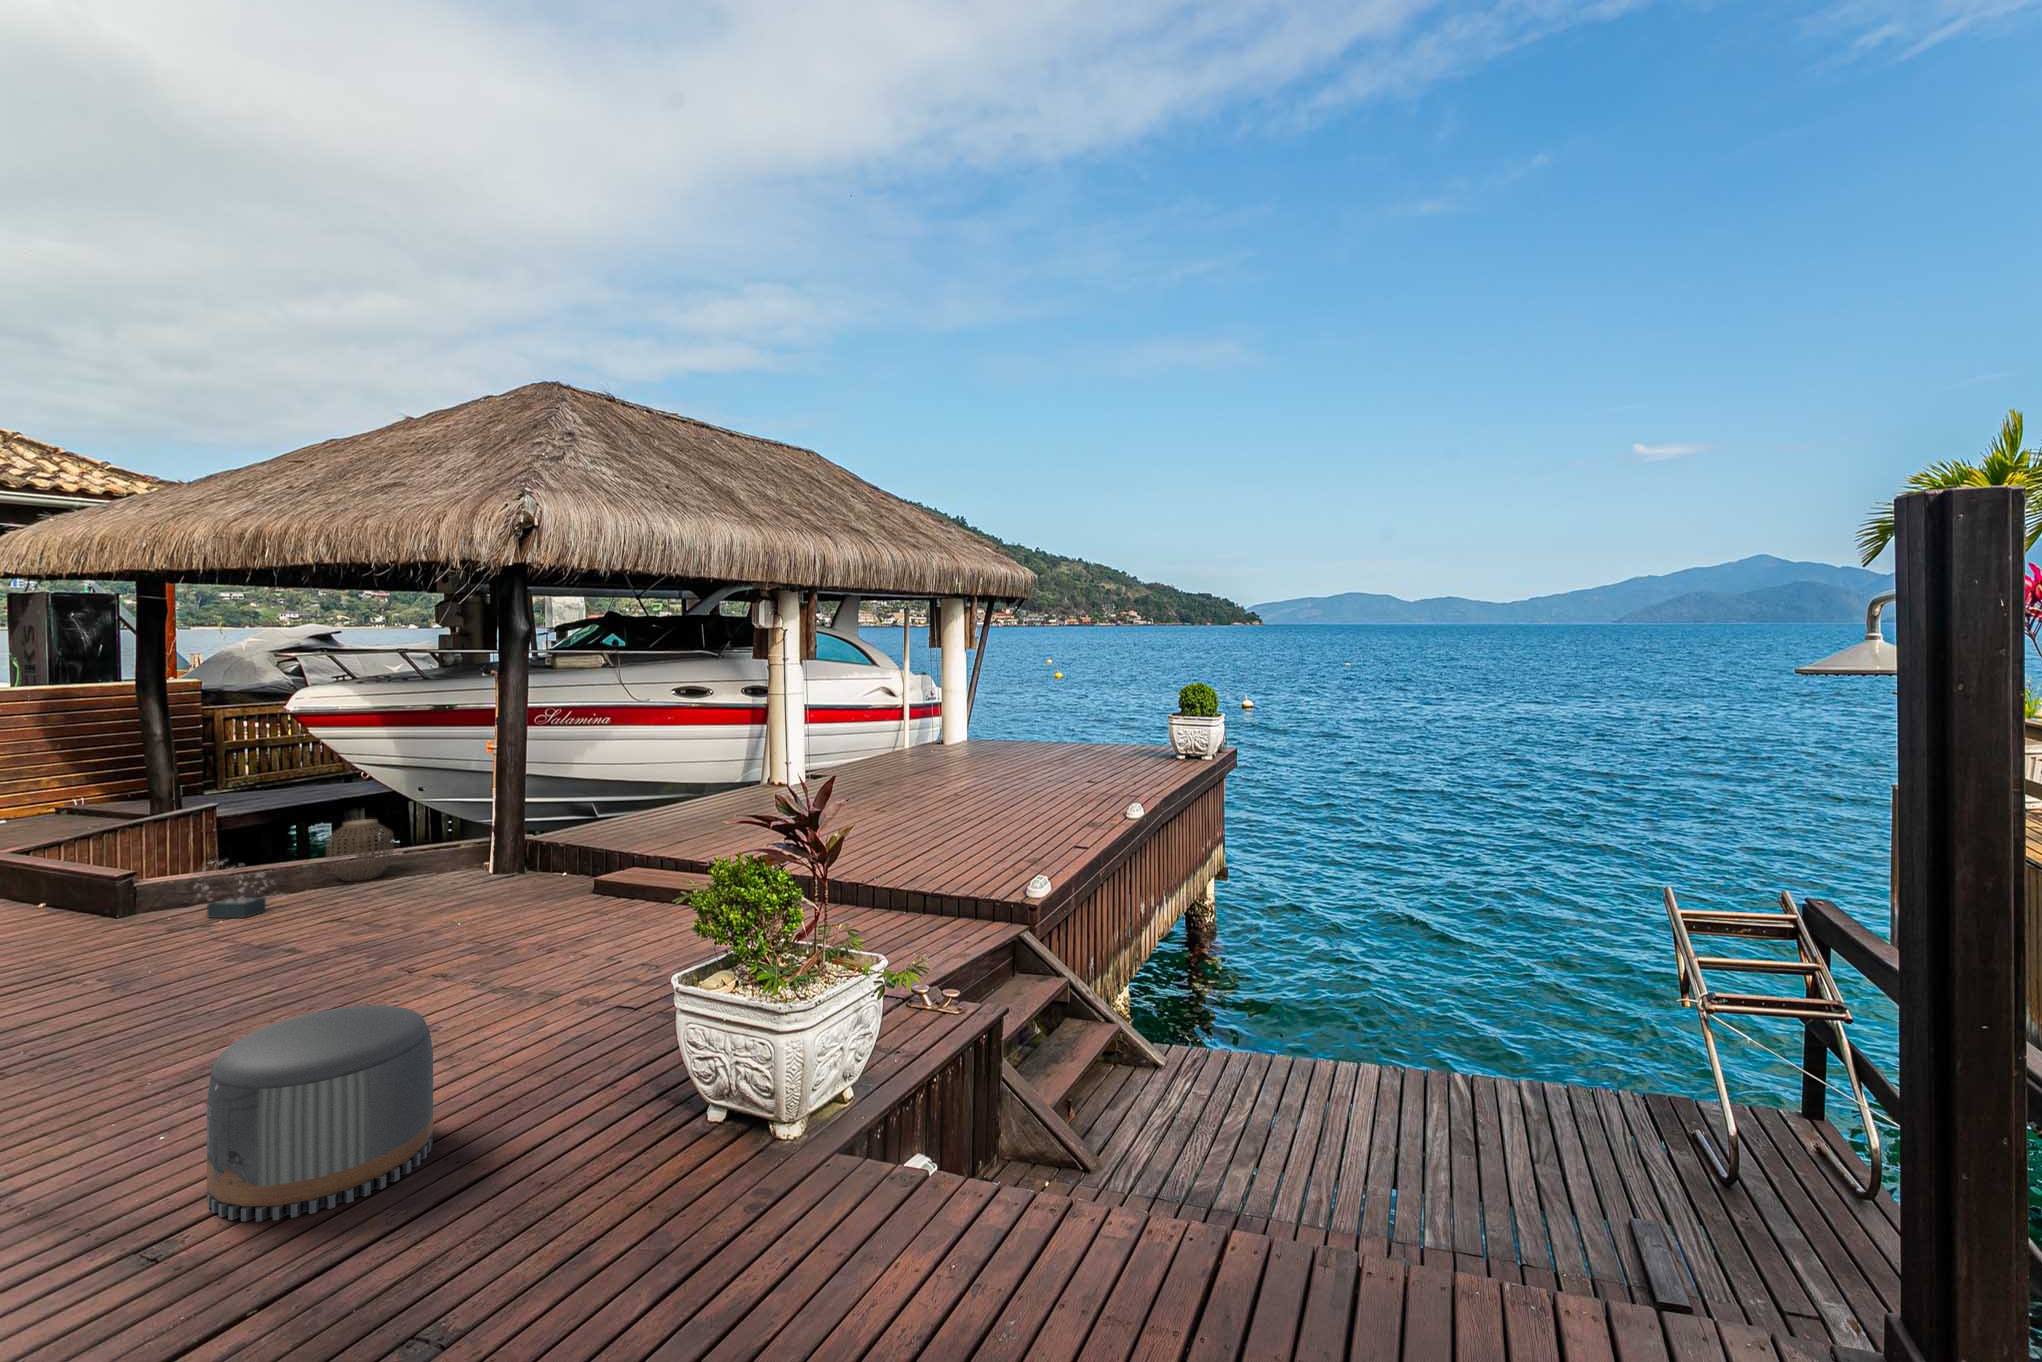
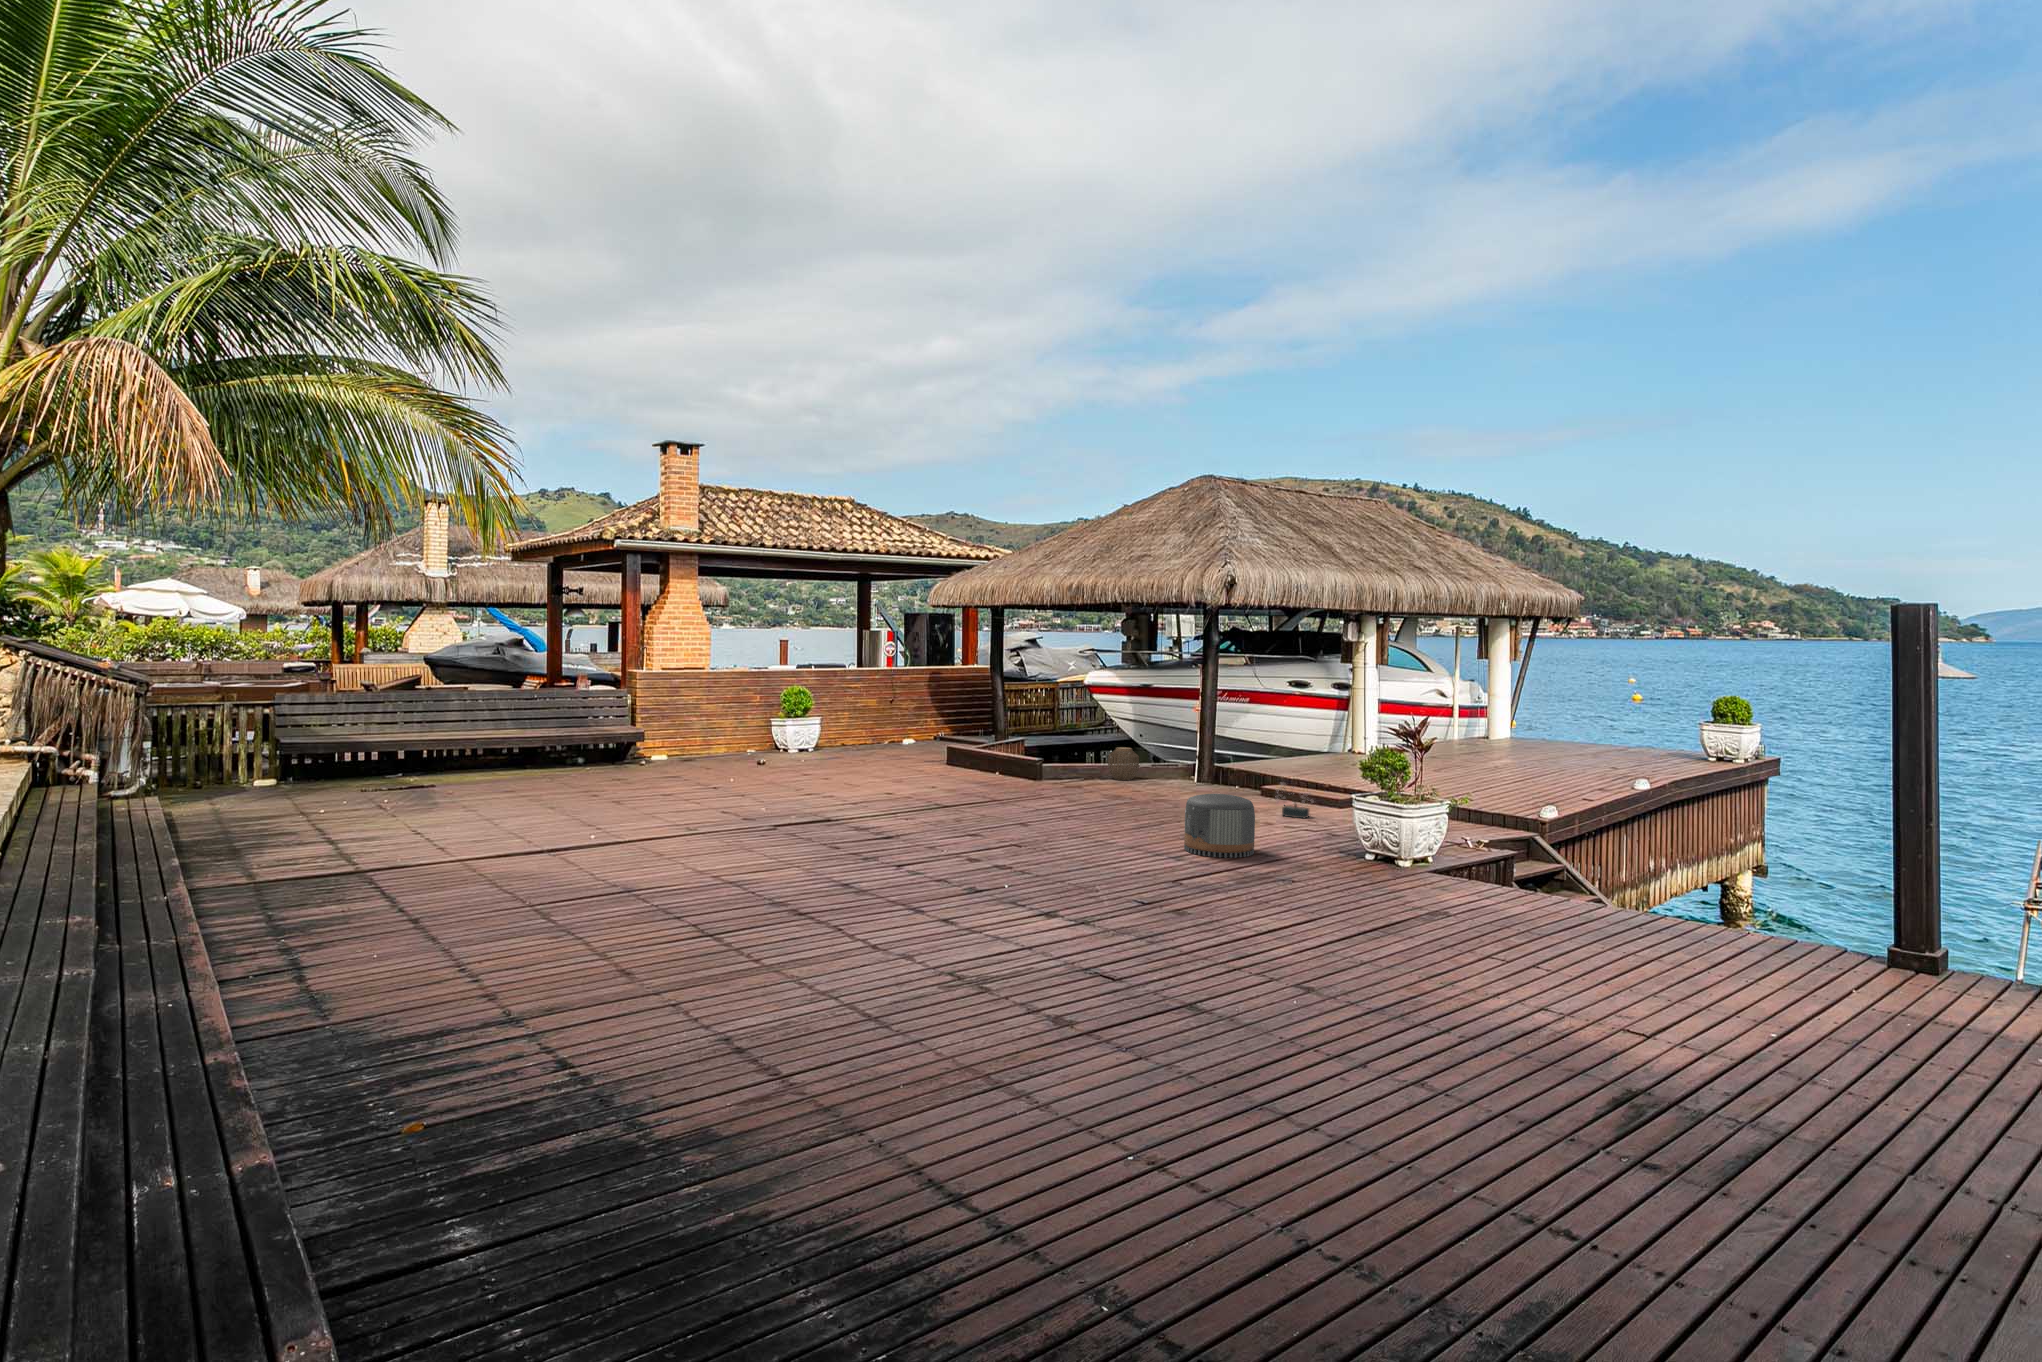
decorative plant: present [195,861,272,918] -> present [1275,783,1313,818]

